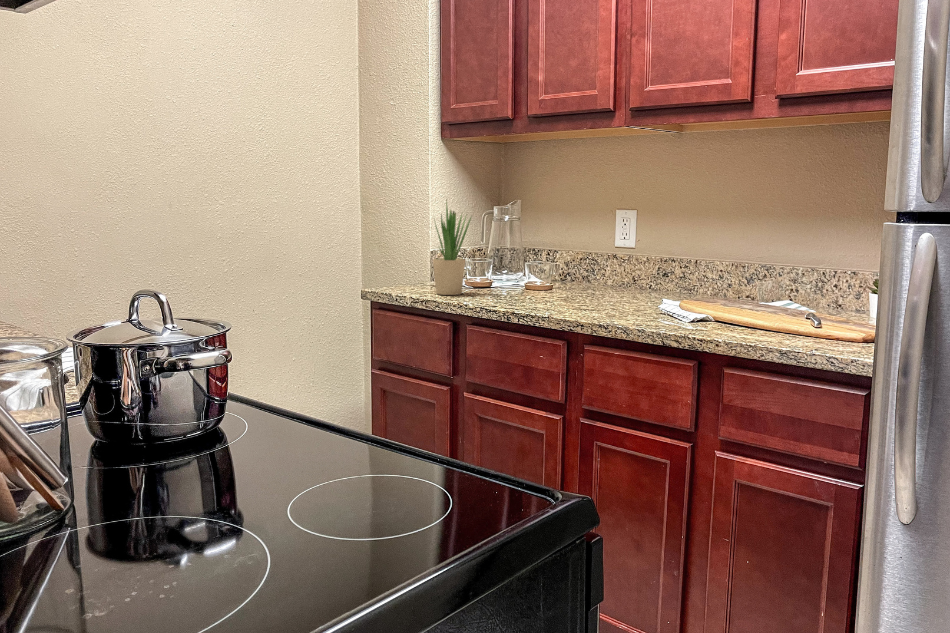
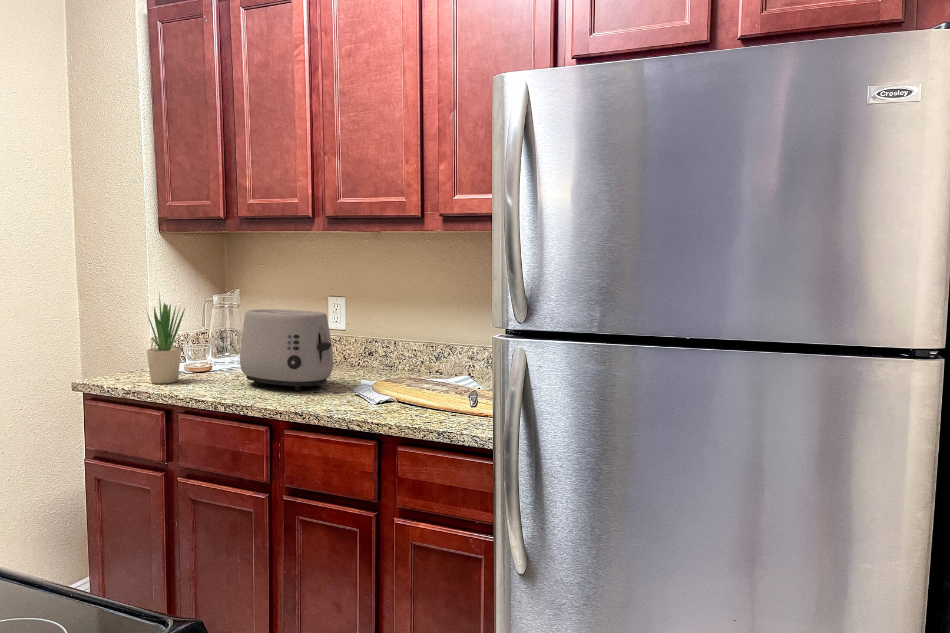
toaster: none [528,218,634,306] -> present [240,309,333,390]

